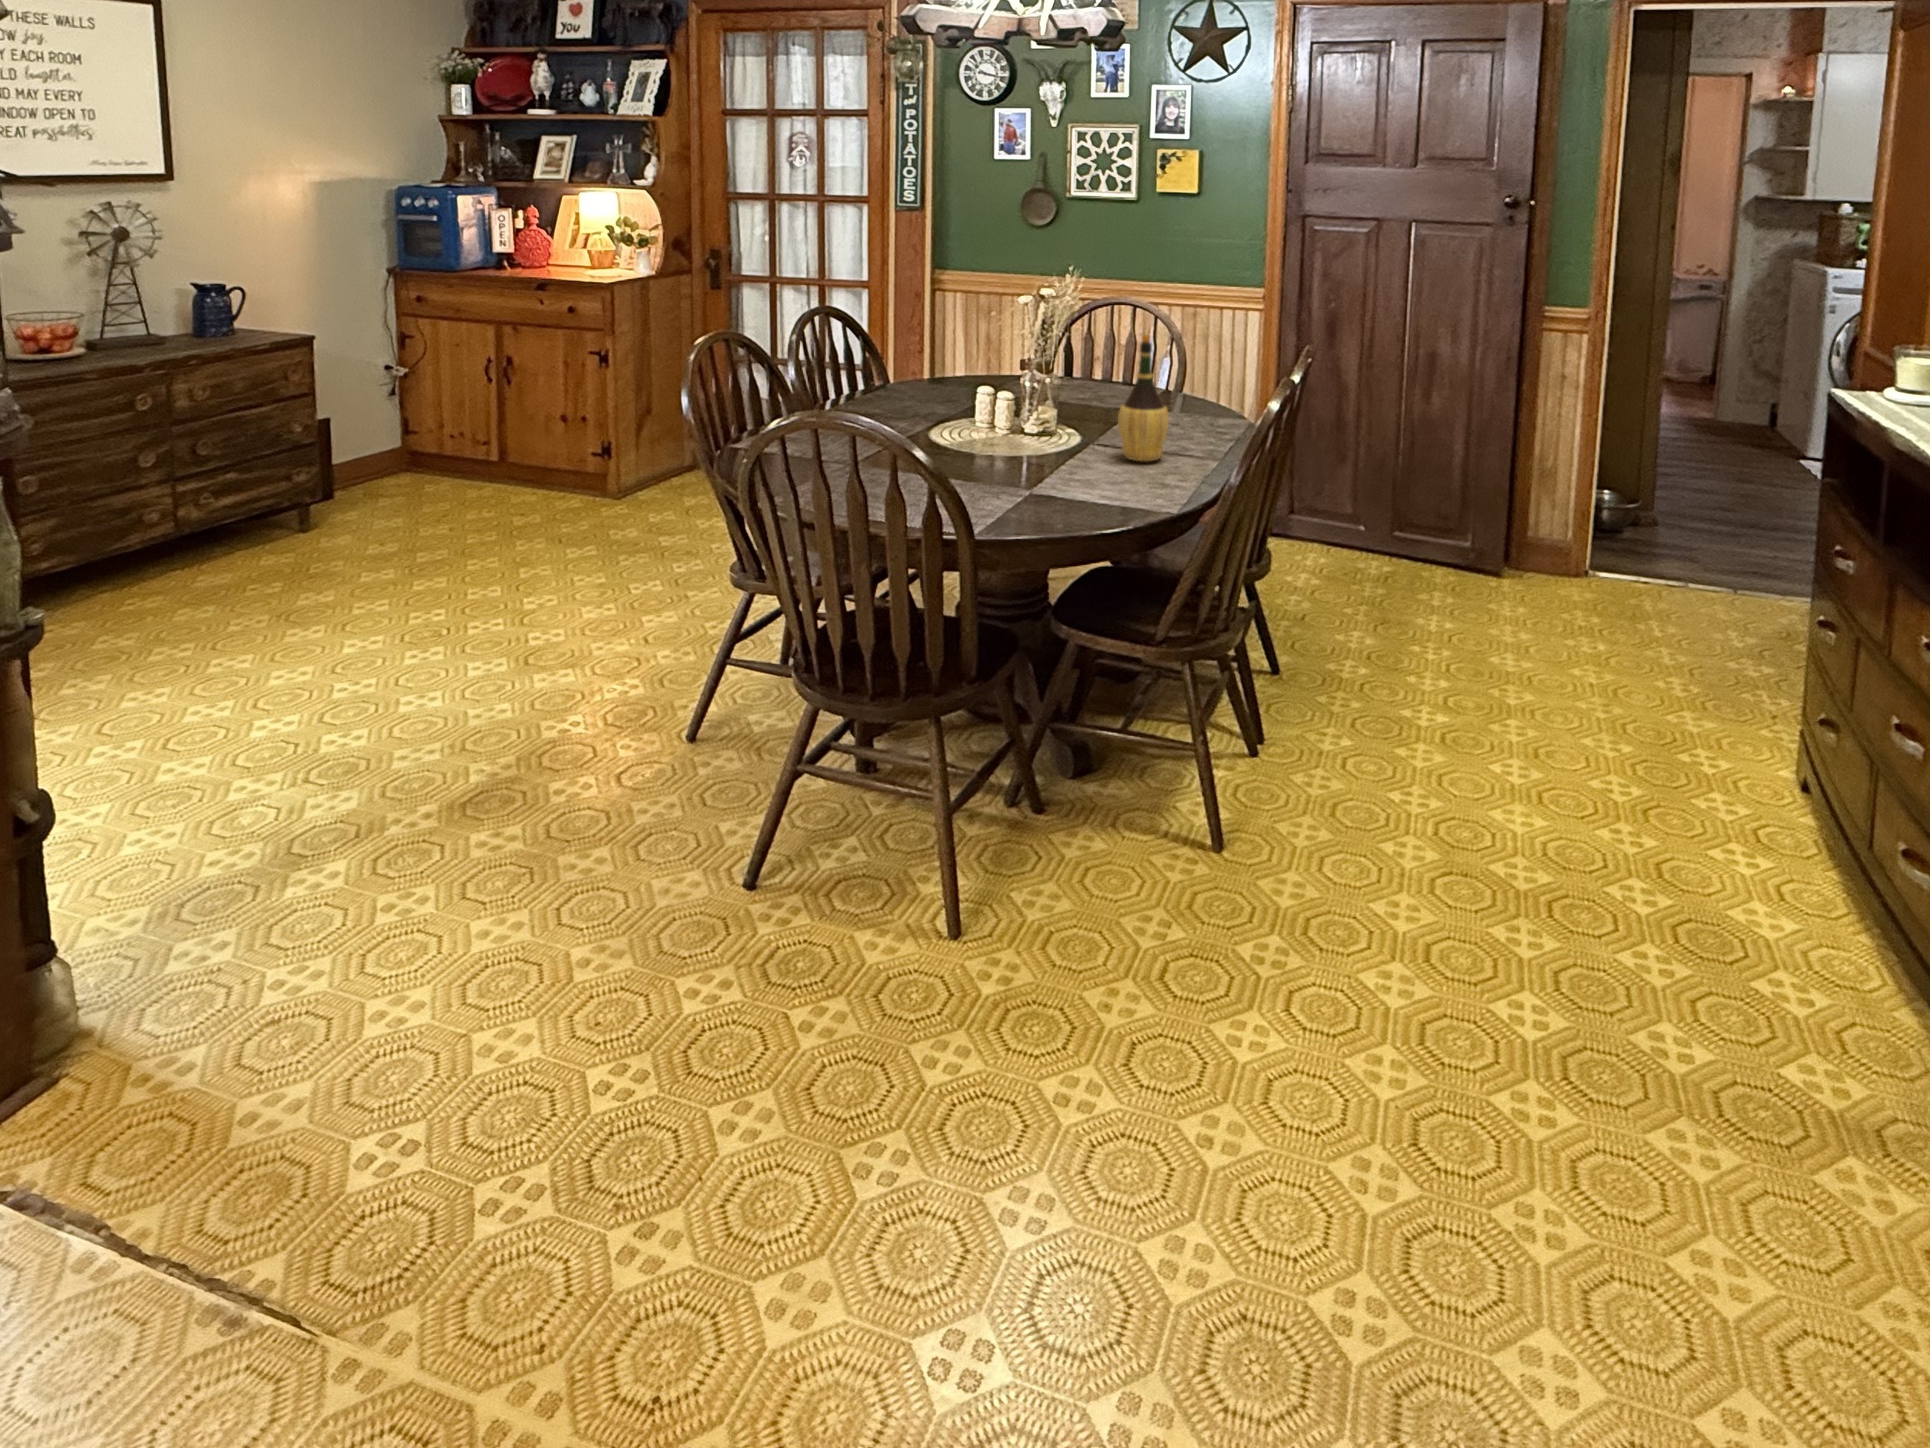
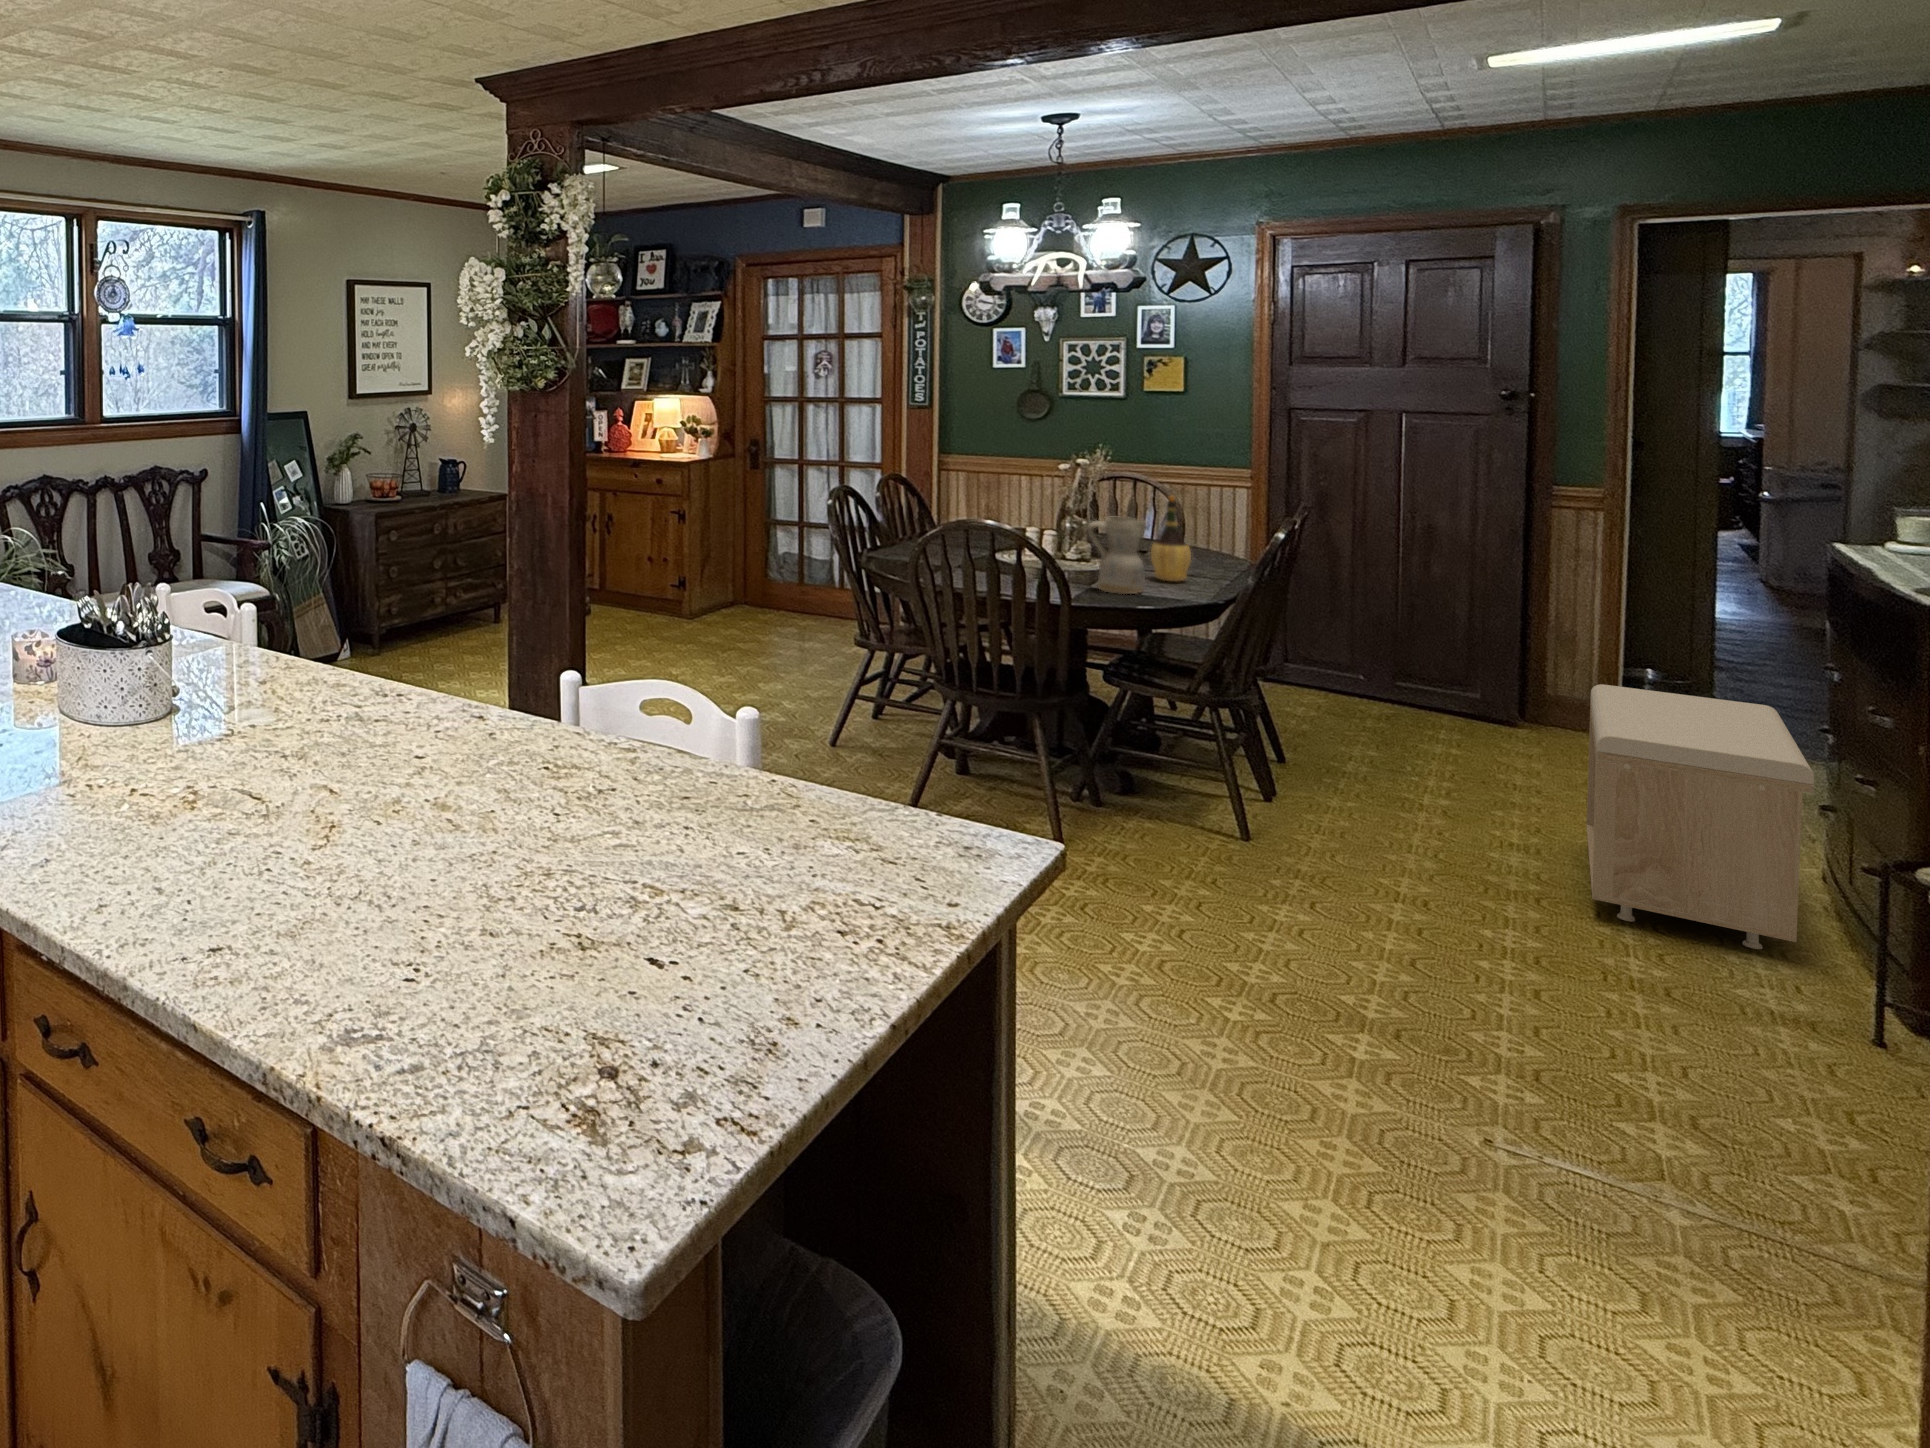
ceramic pitcher: none [1023,370,1102,492] -> present [1088,516,1145,594]
storage bench: none [1601,579,1907,981] -> present [1586,684,1814,949]

